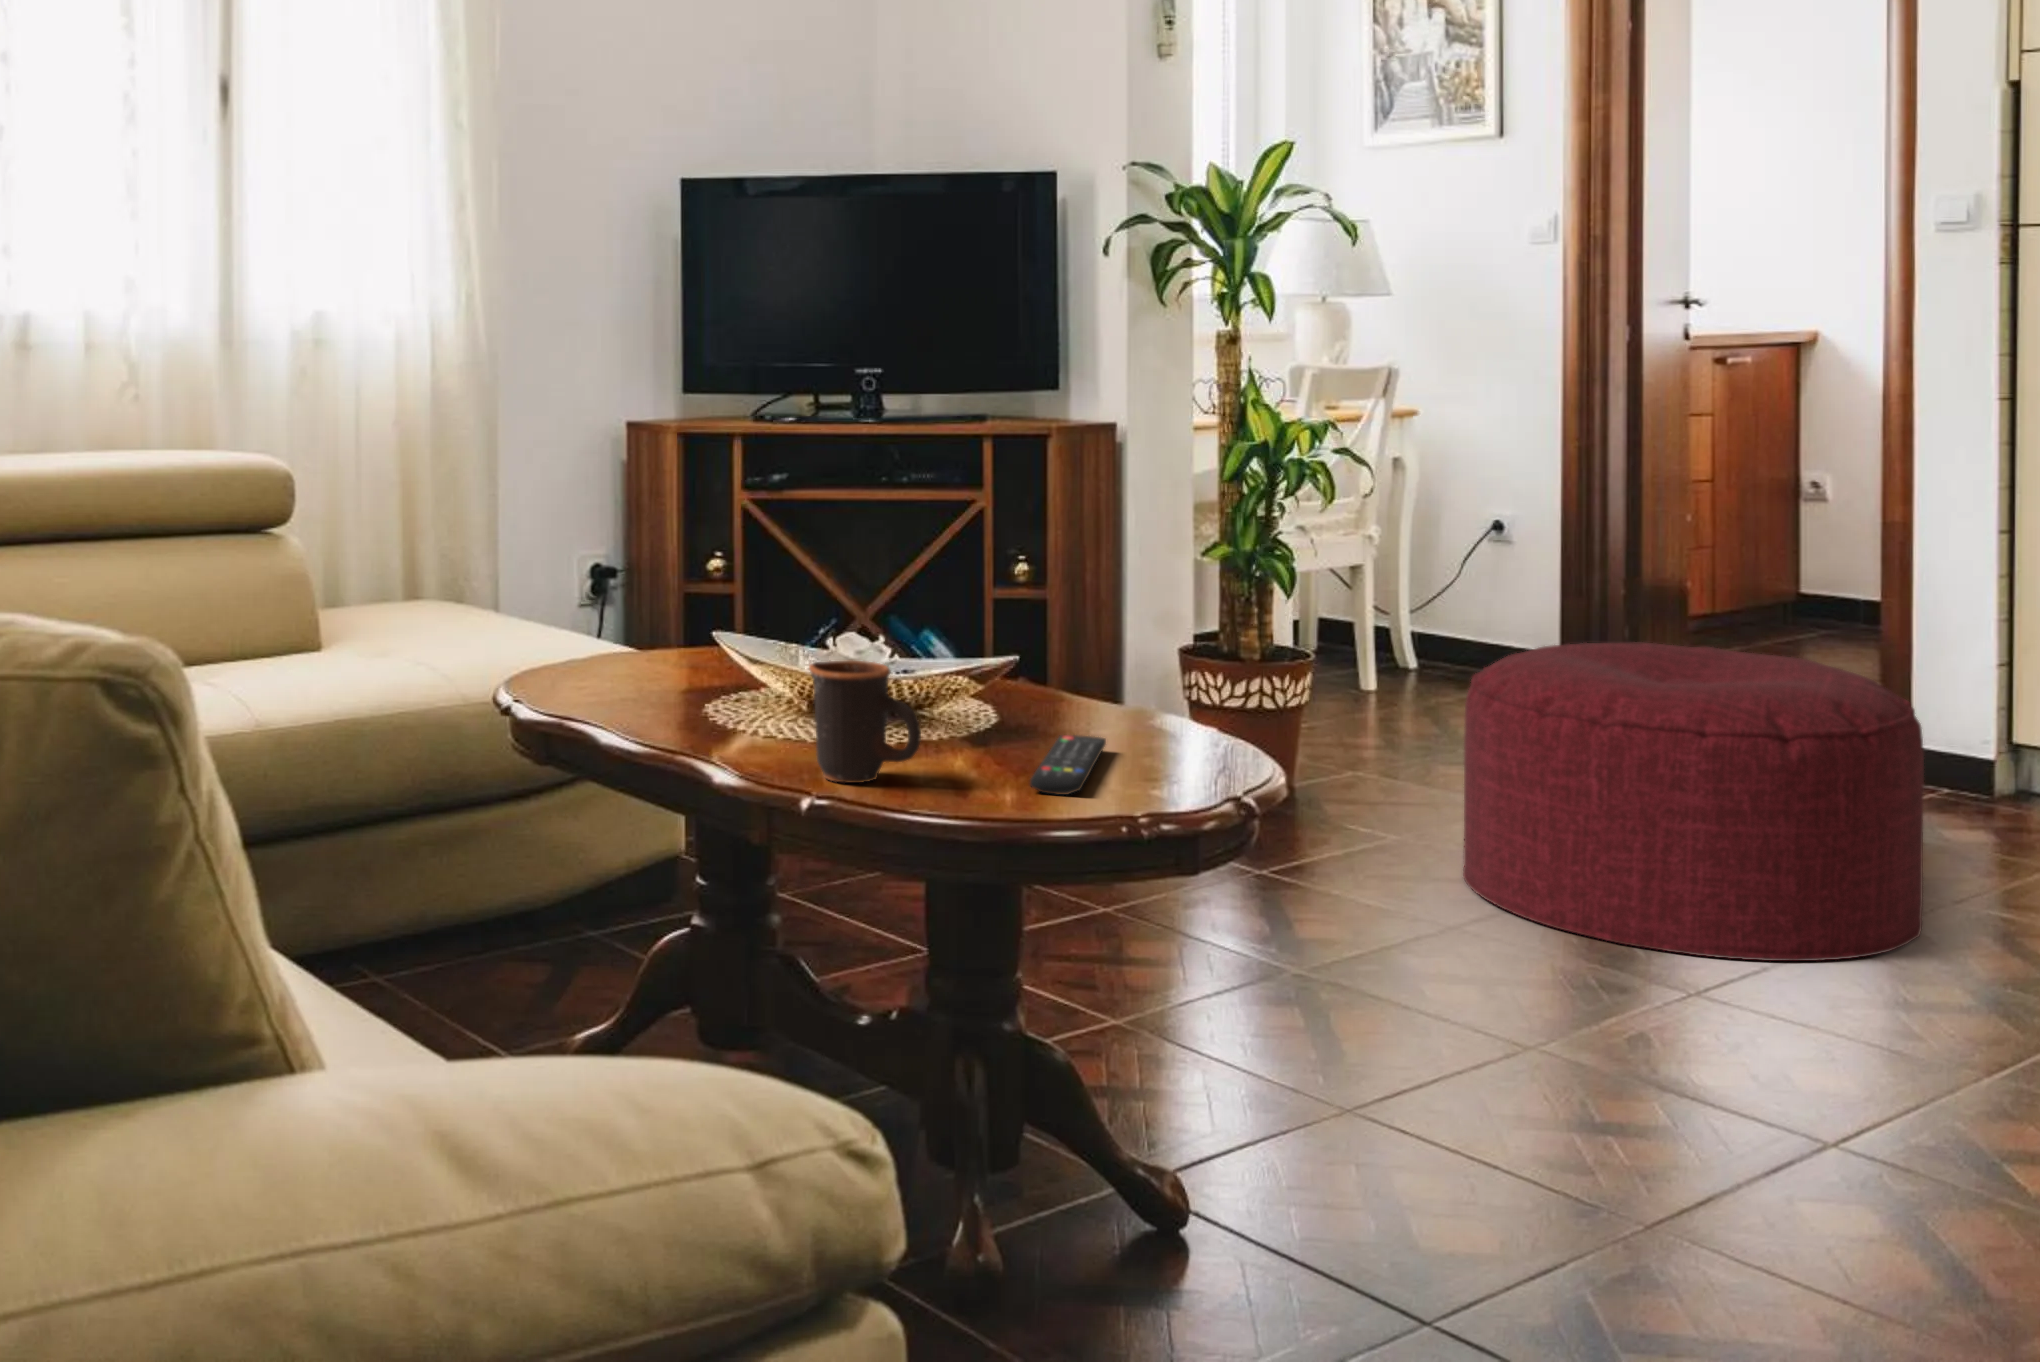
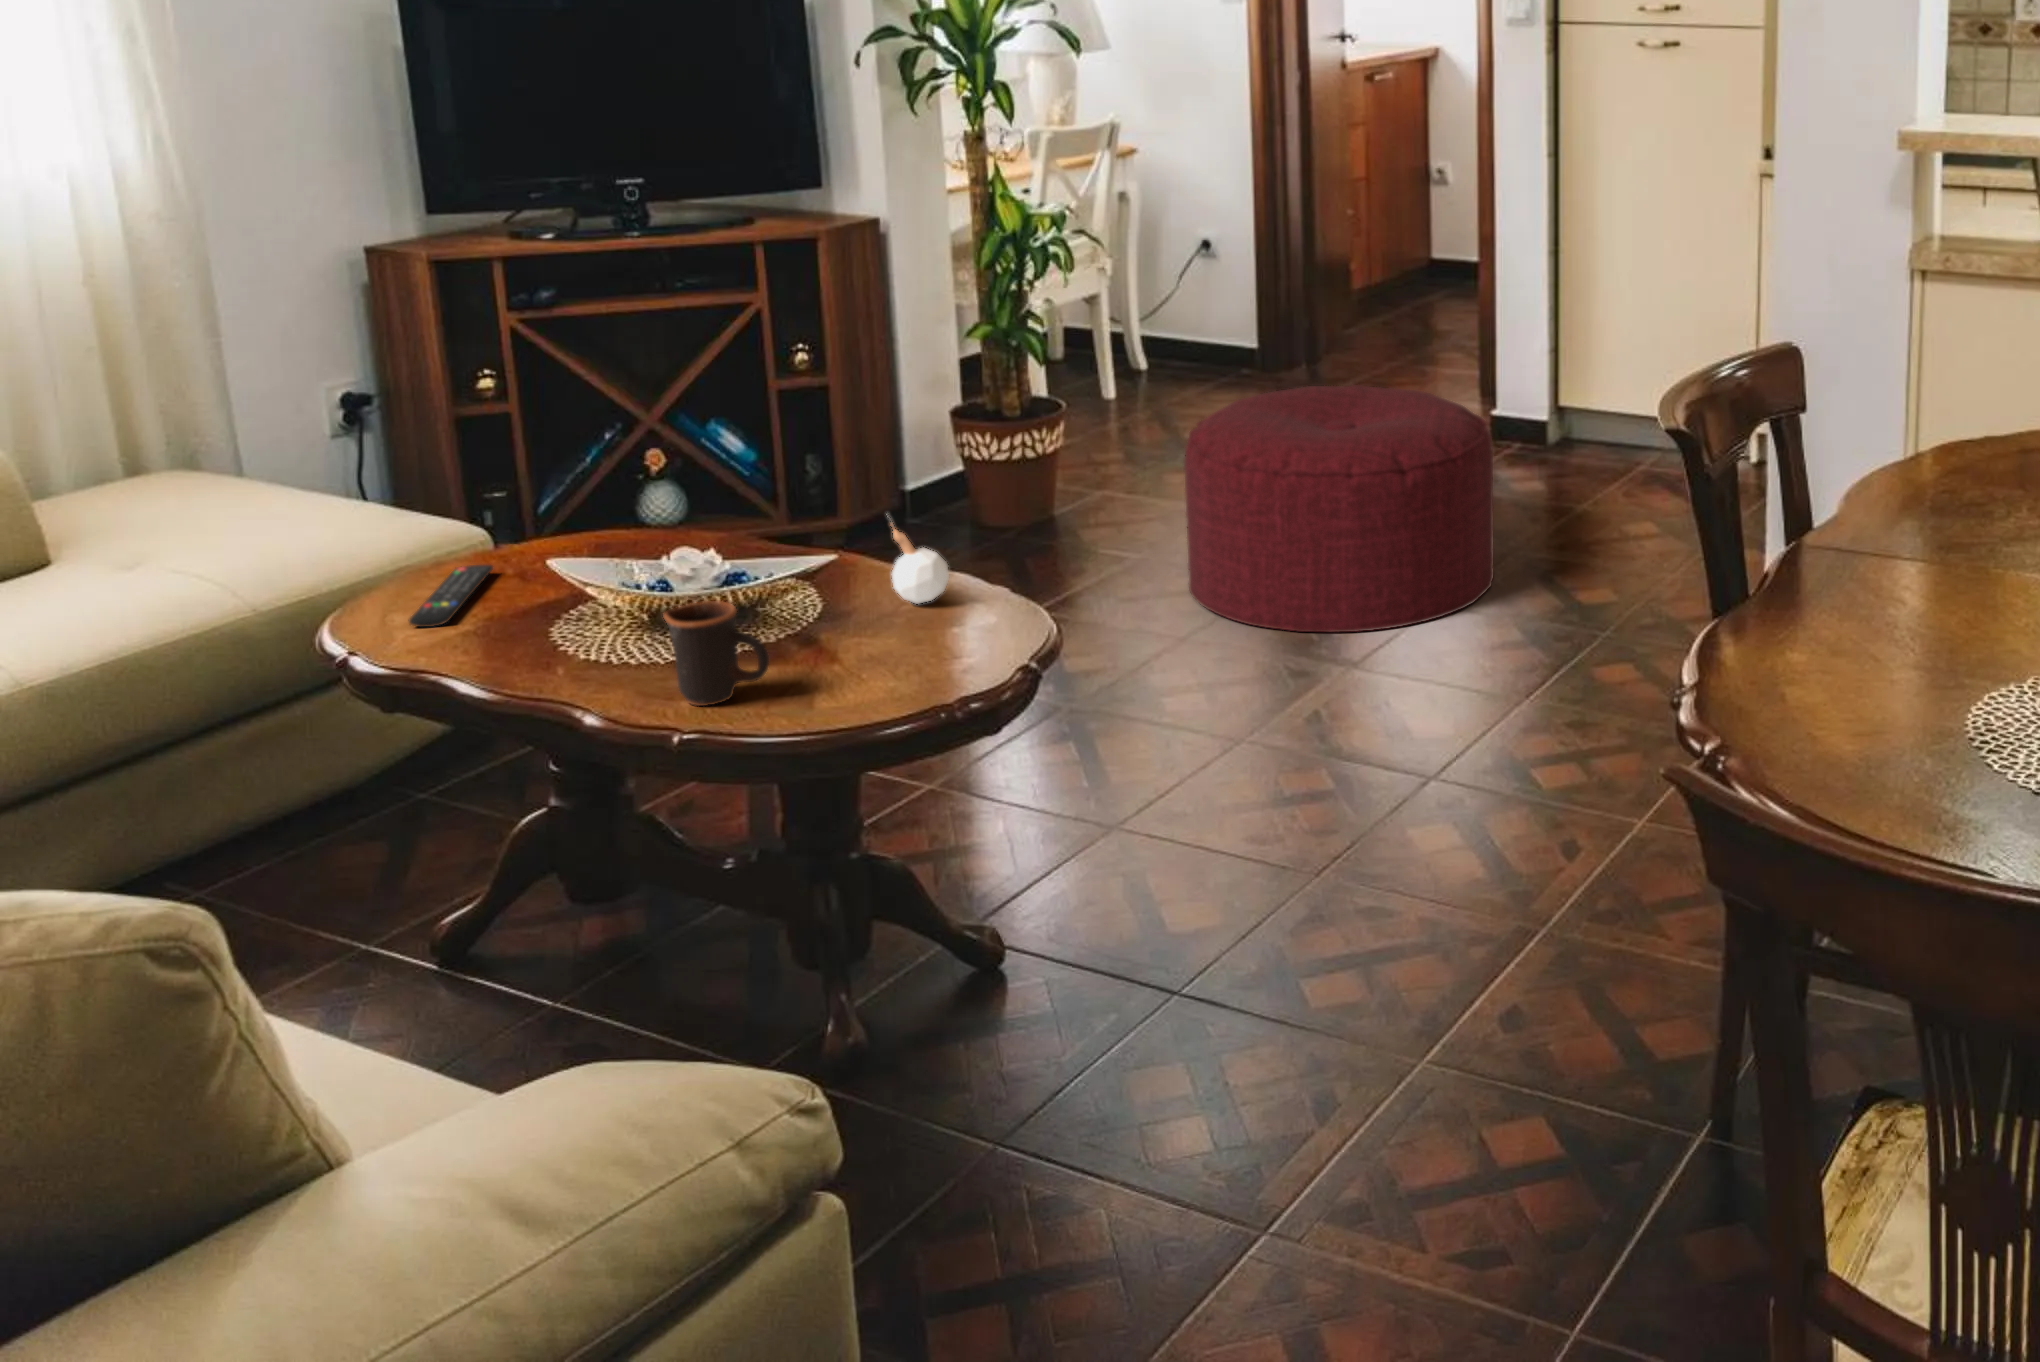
candle: none [1082,617,1152,736] -> present [887,516,949,603]
remote control: present [1030,735,1106,795] -> present [408,565,493,627]

